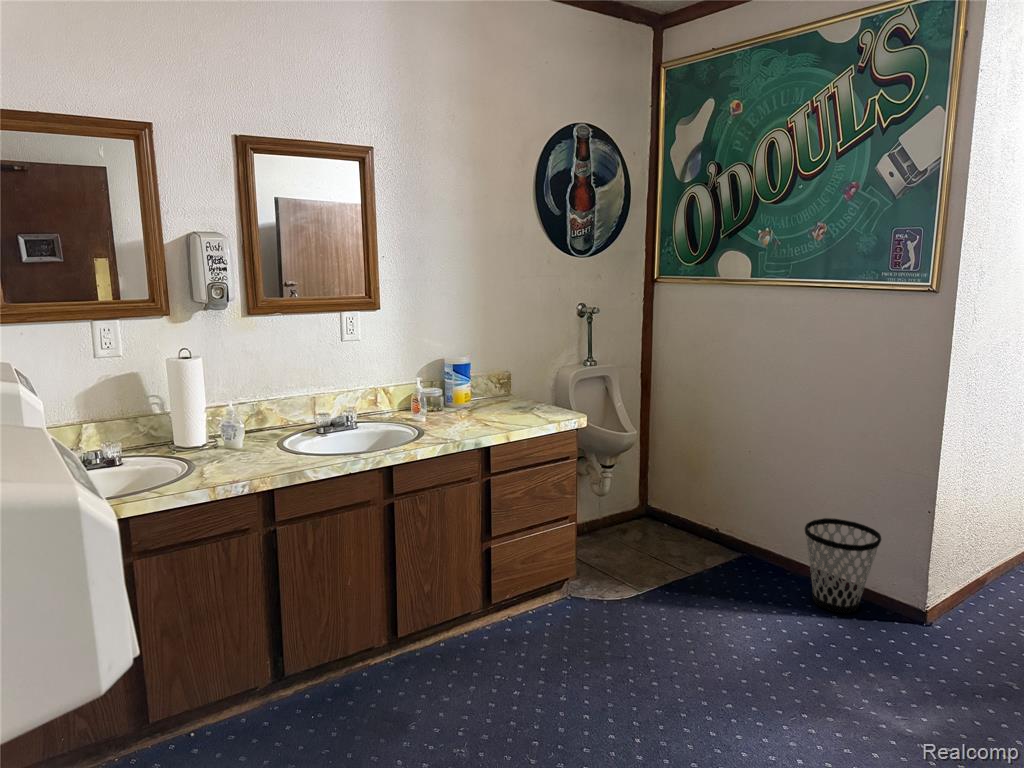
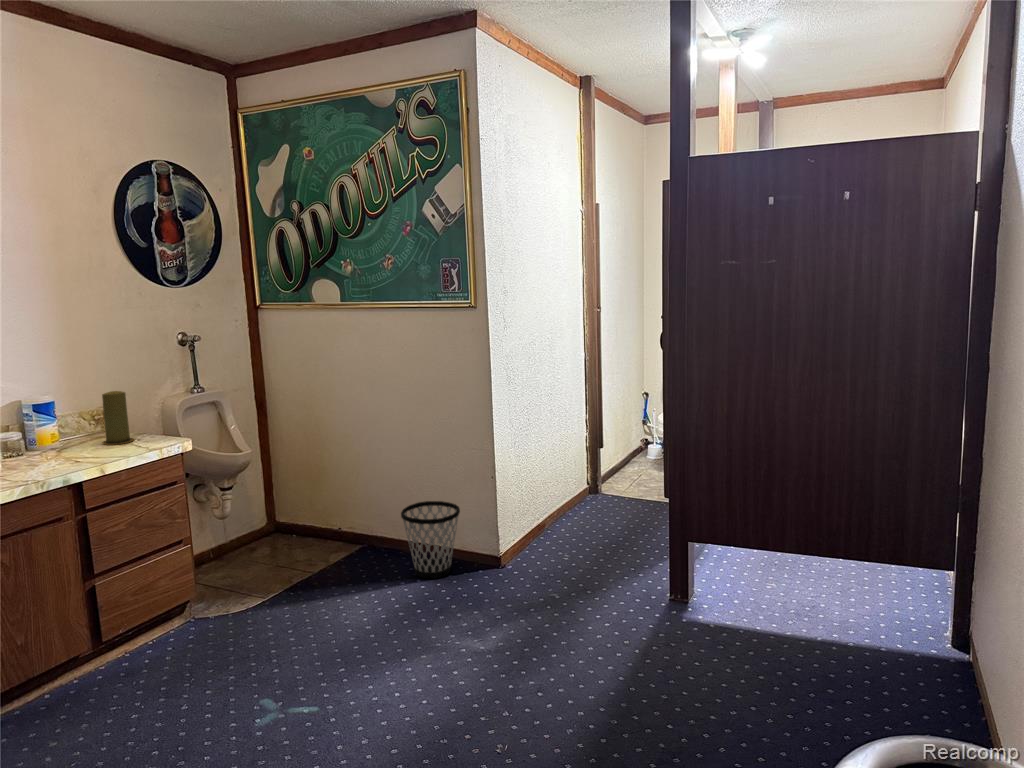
candle: none [506,357,535,411] -> present [102,391,134,445]

